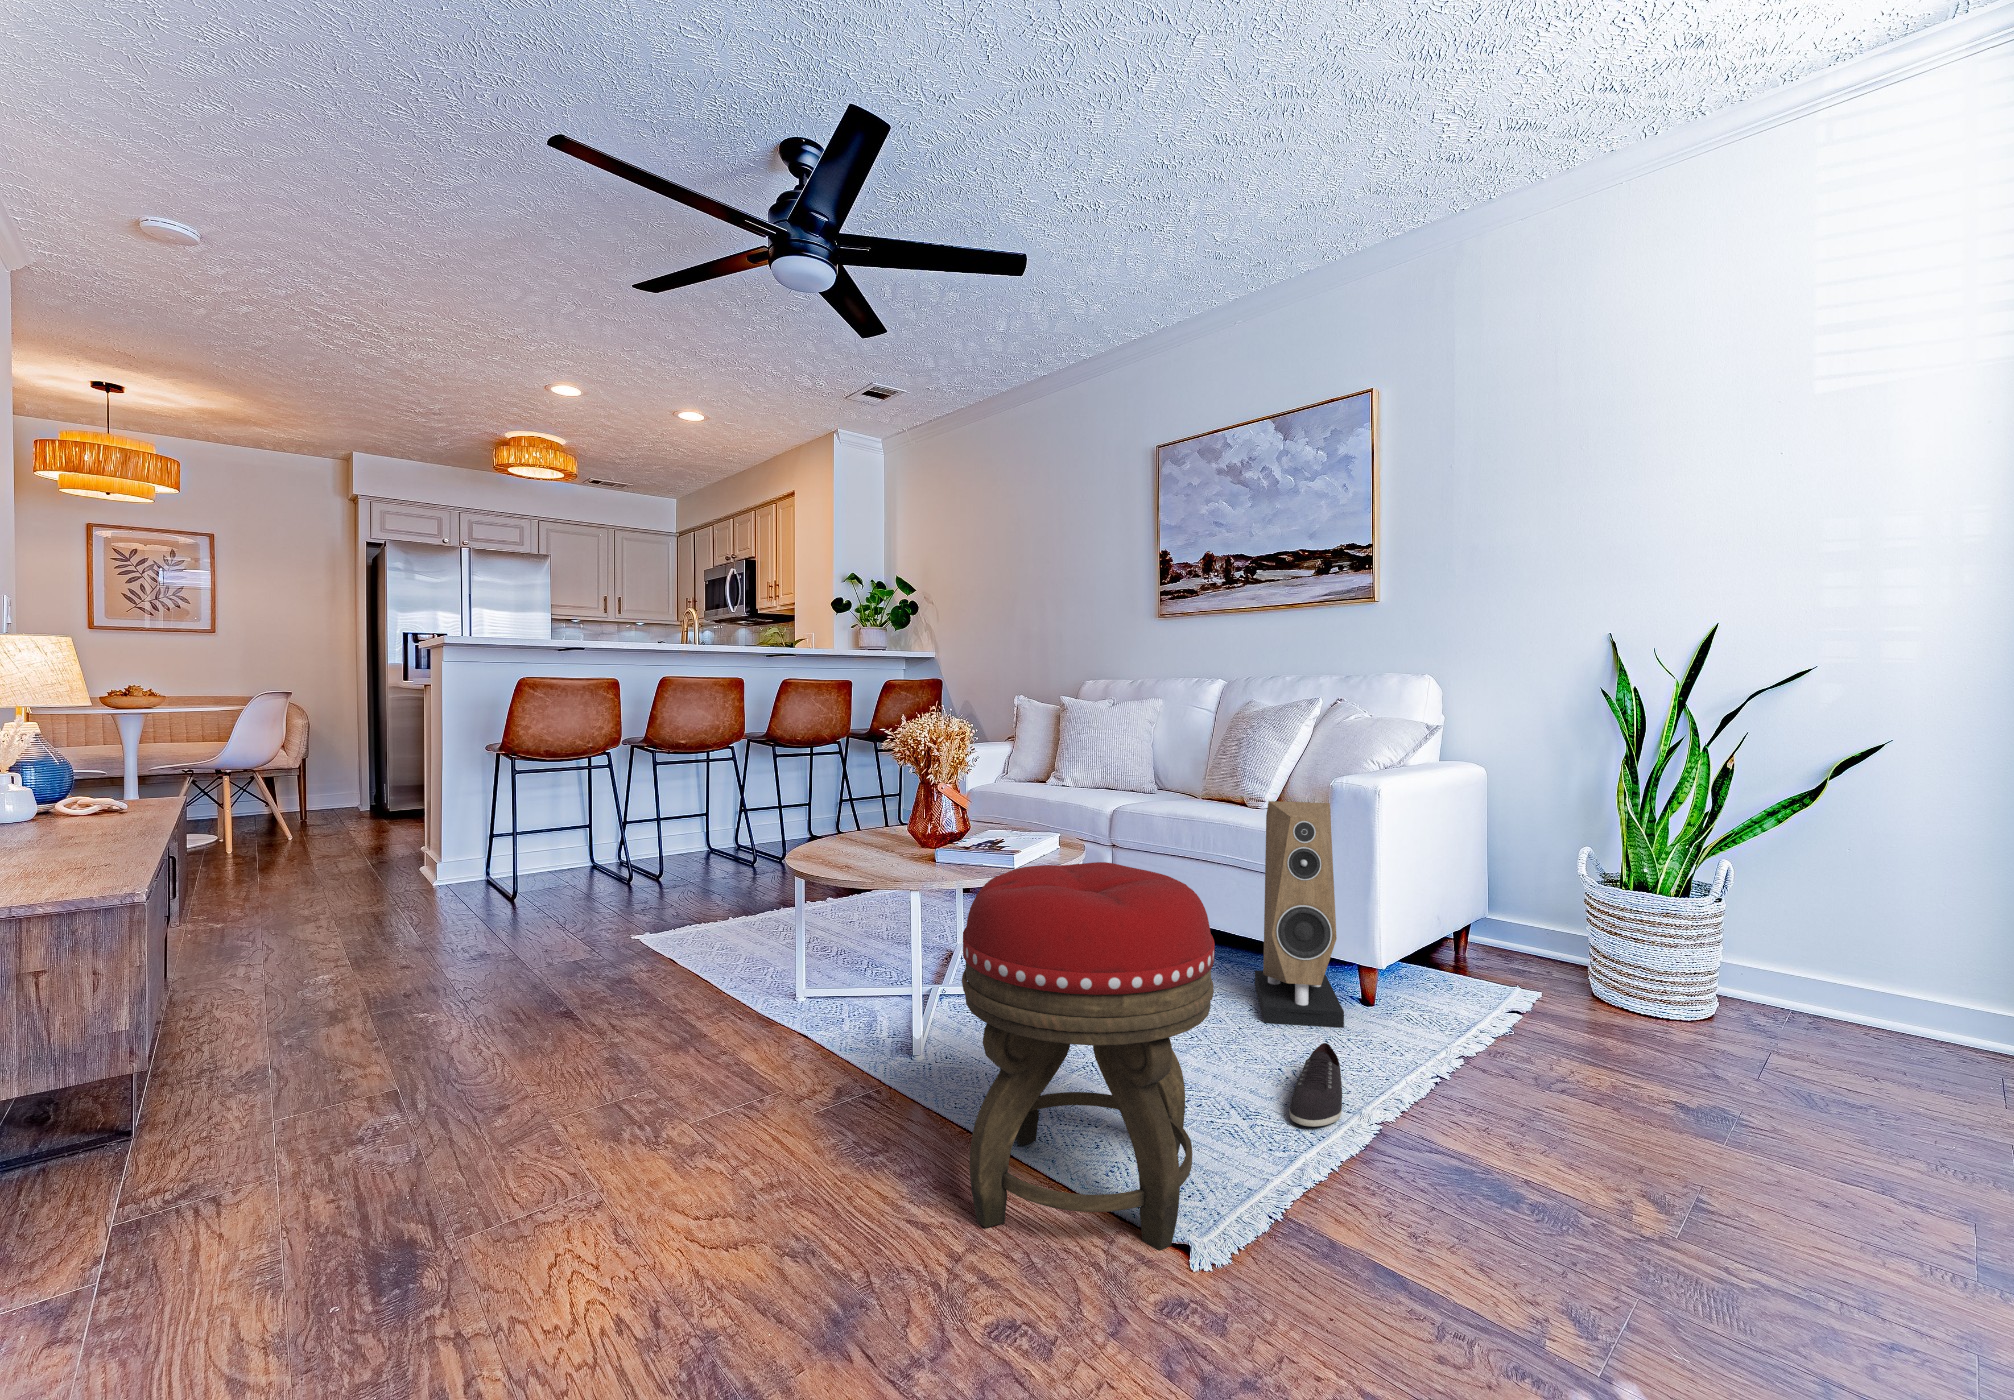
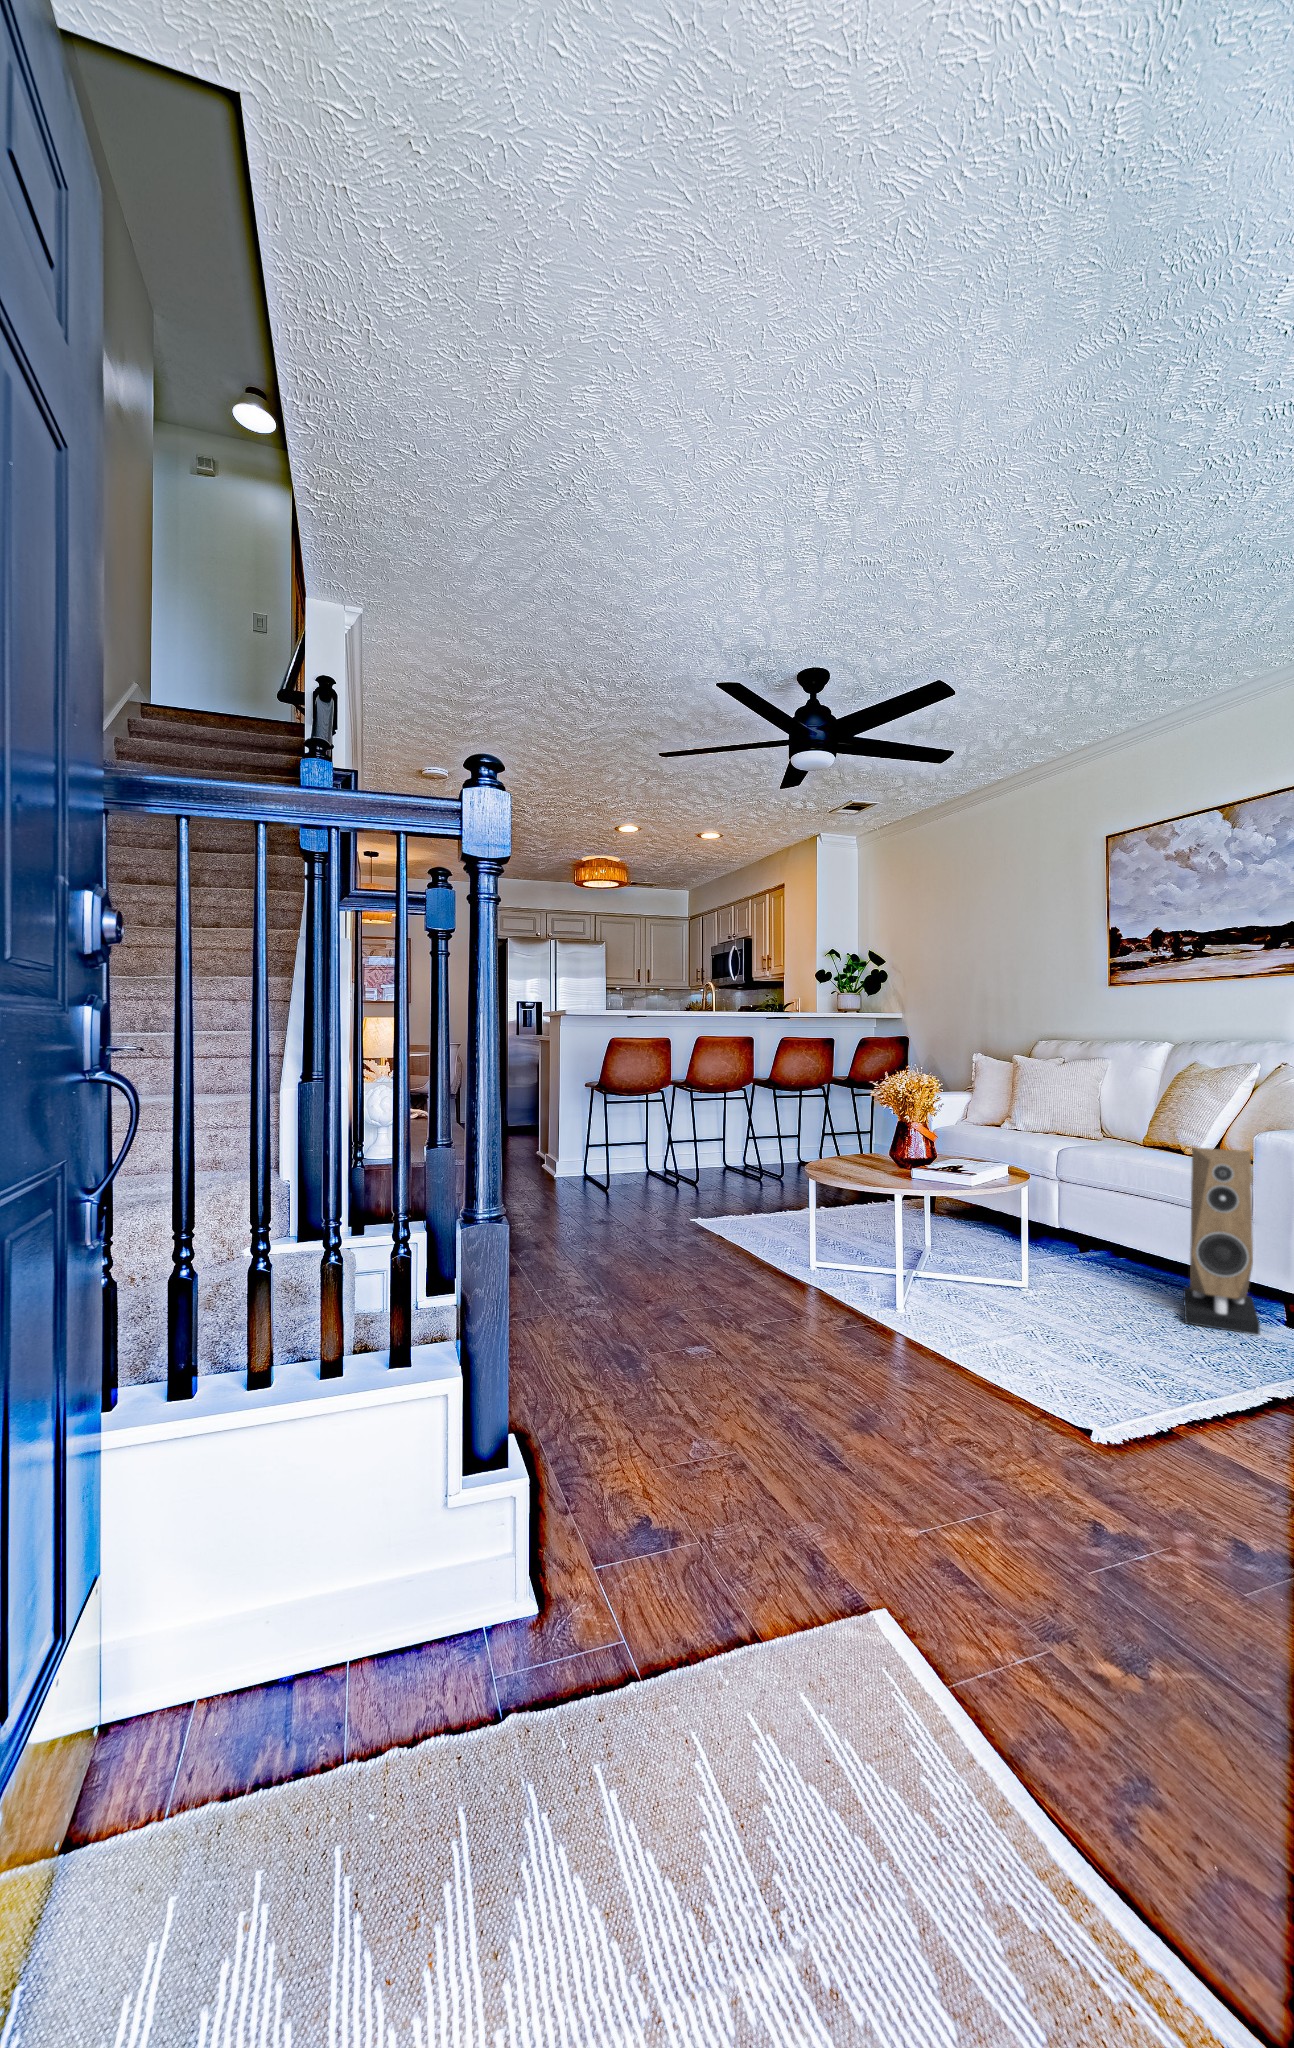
footstool: present [962,862,1215,1251] -> none [933,1179,1115,1431]
shoe: present [1289,1043,1342,1126] -> none [1189,1336,1242,1389]

